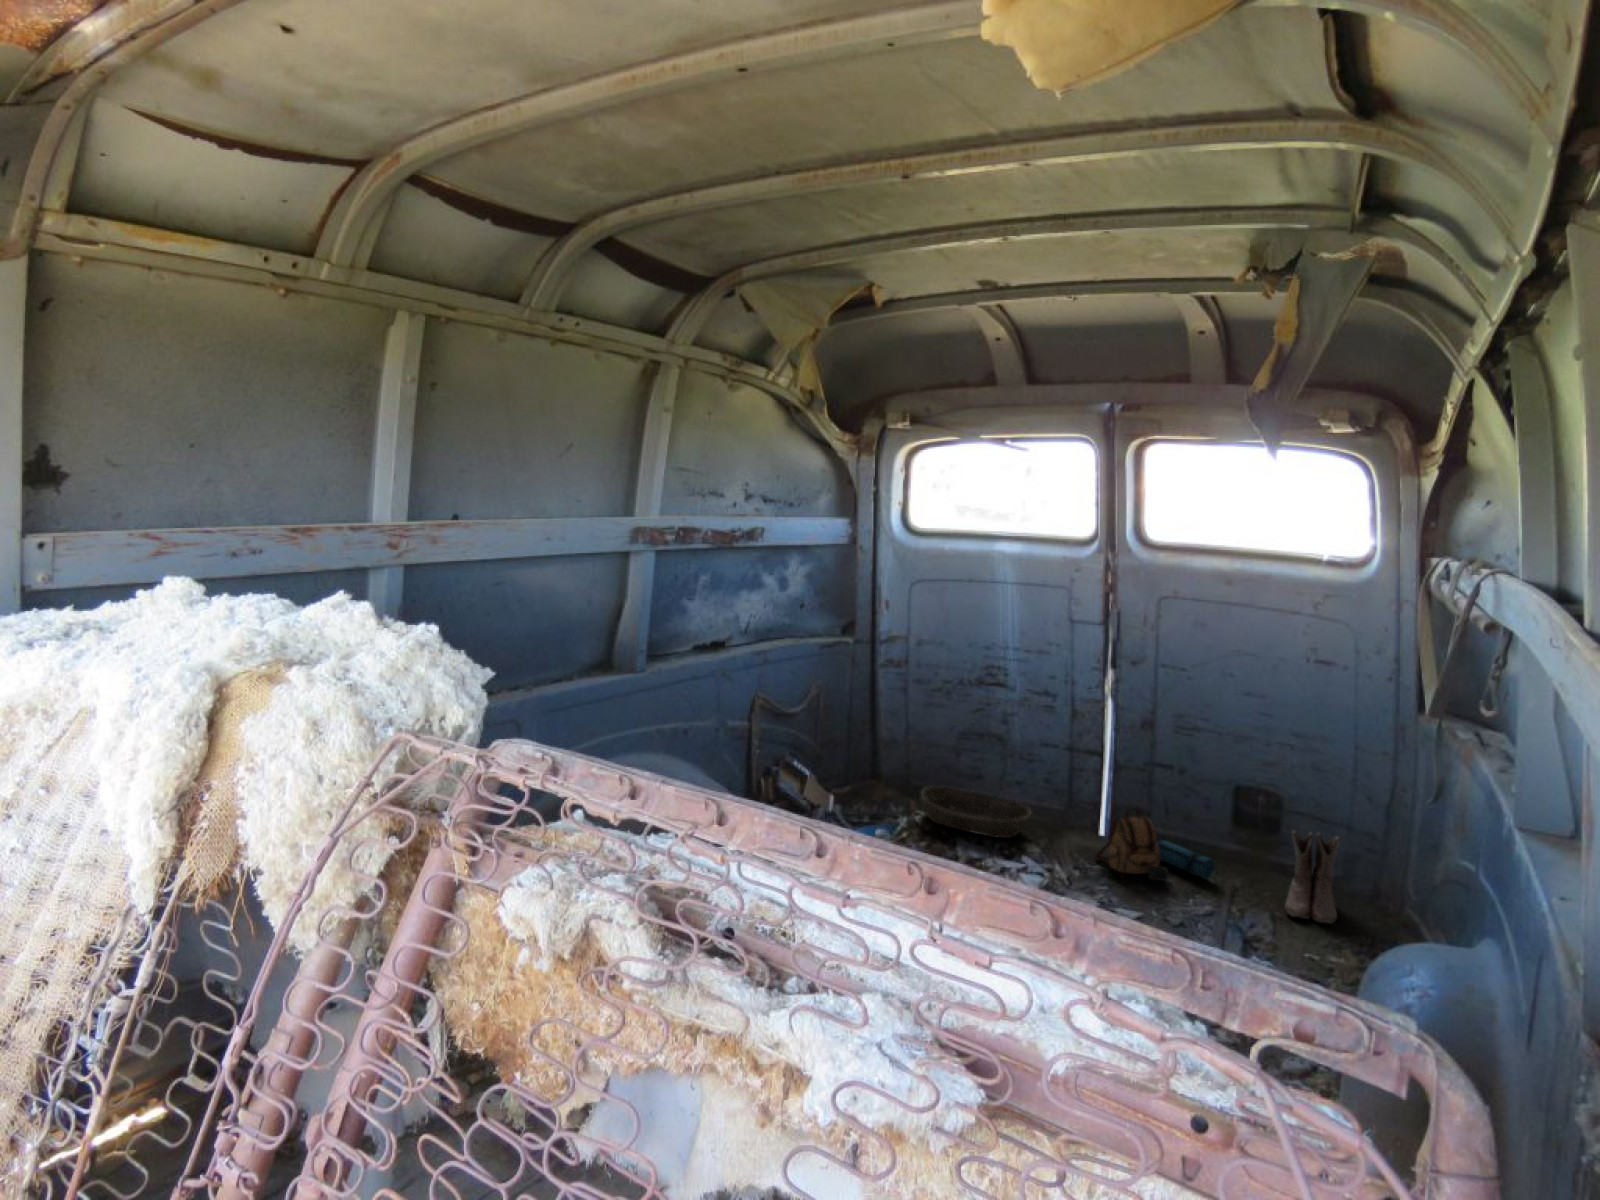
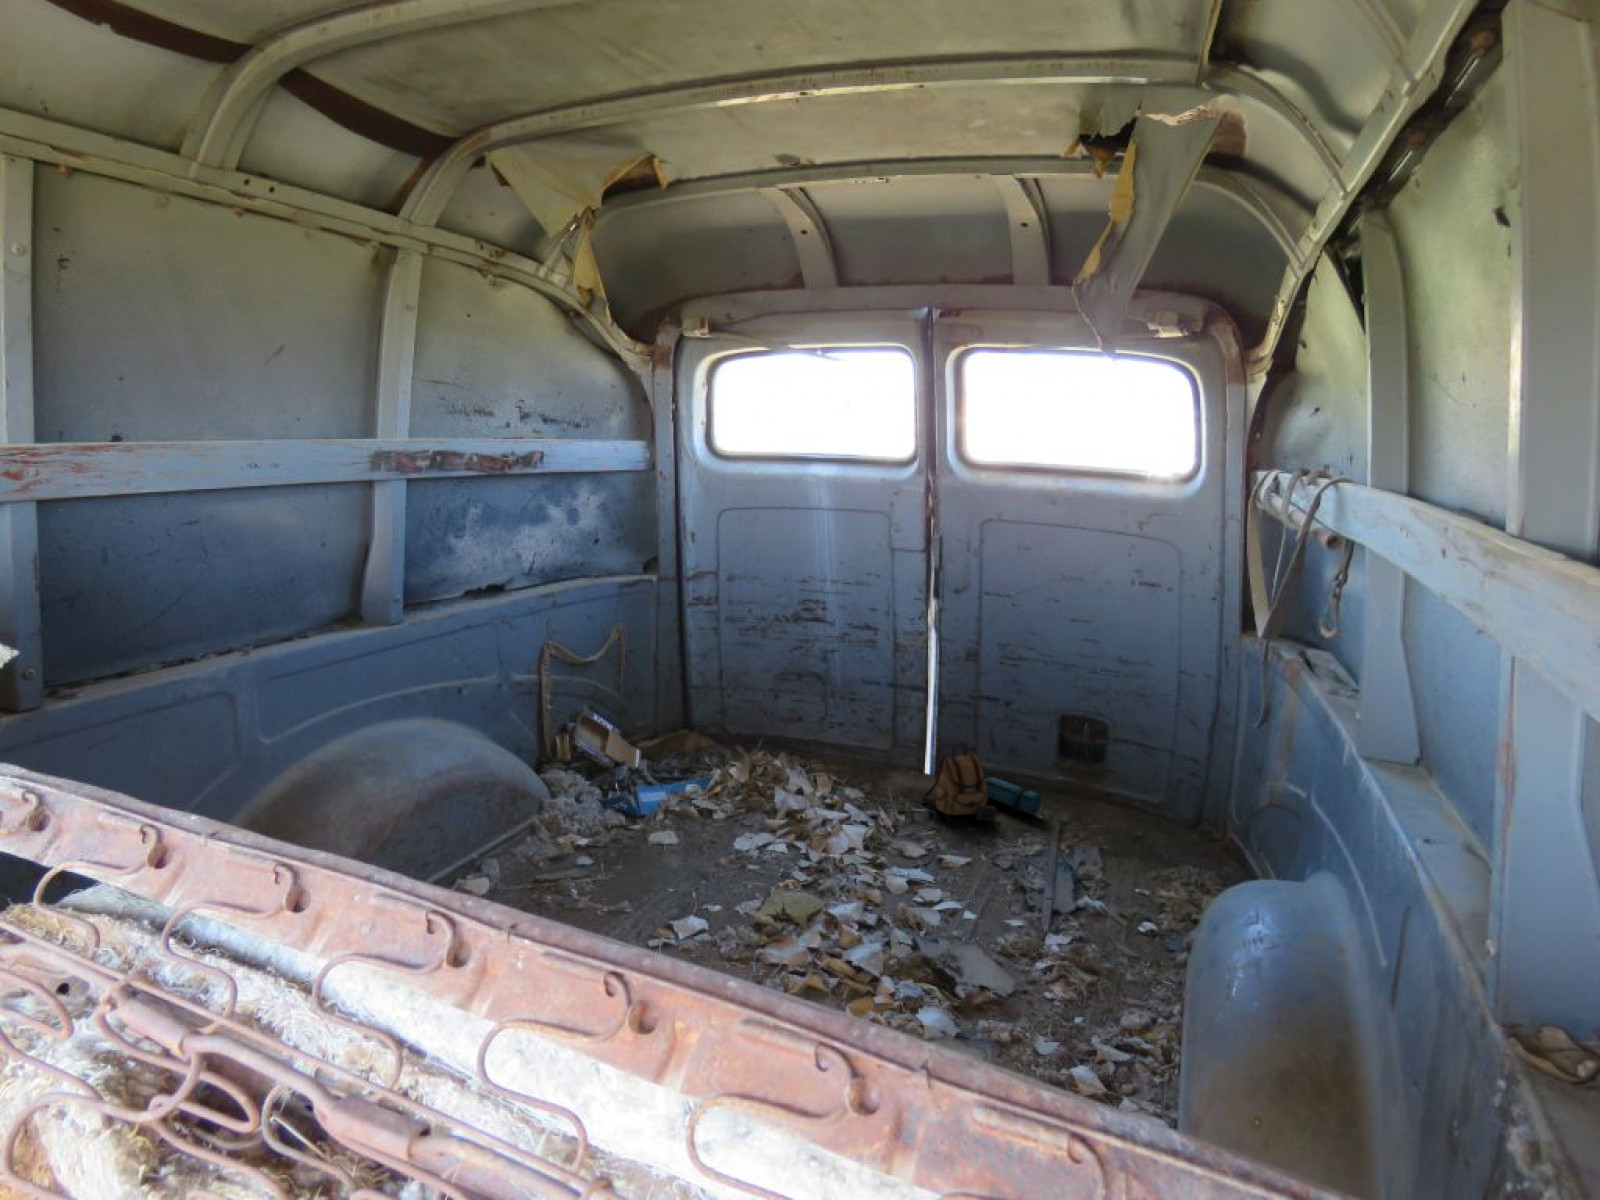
basket: present [921,786,1031,838] -> none [737,733,855,785]
boots: present [1285,830,1340,923] -> none [1111,759,1165,853]

